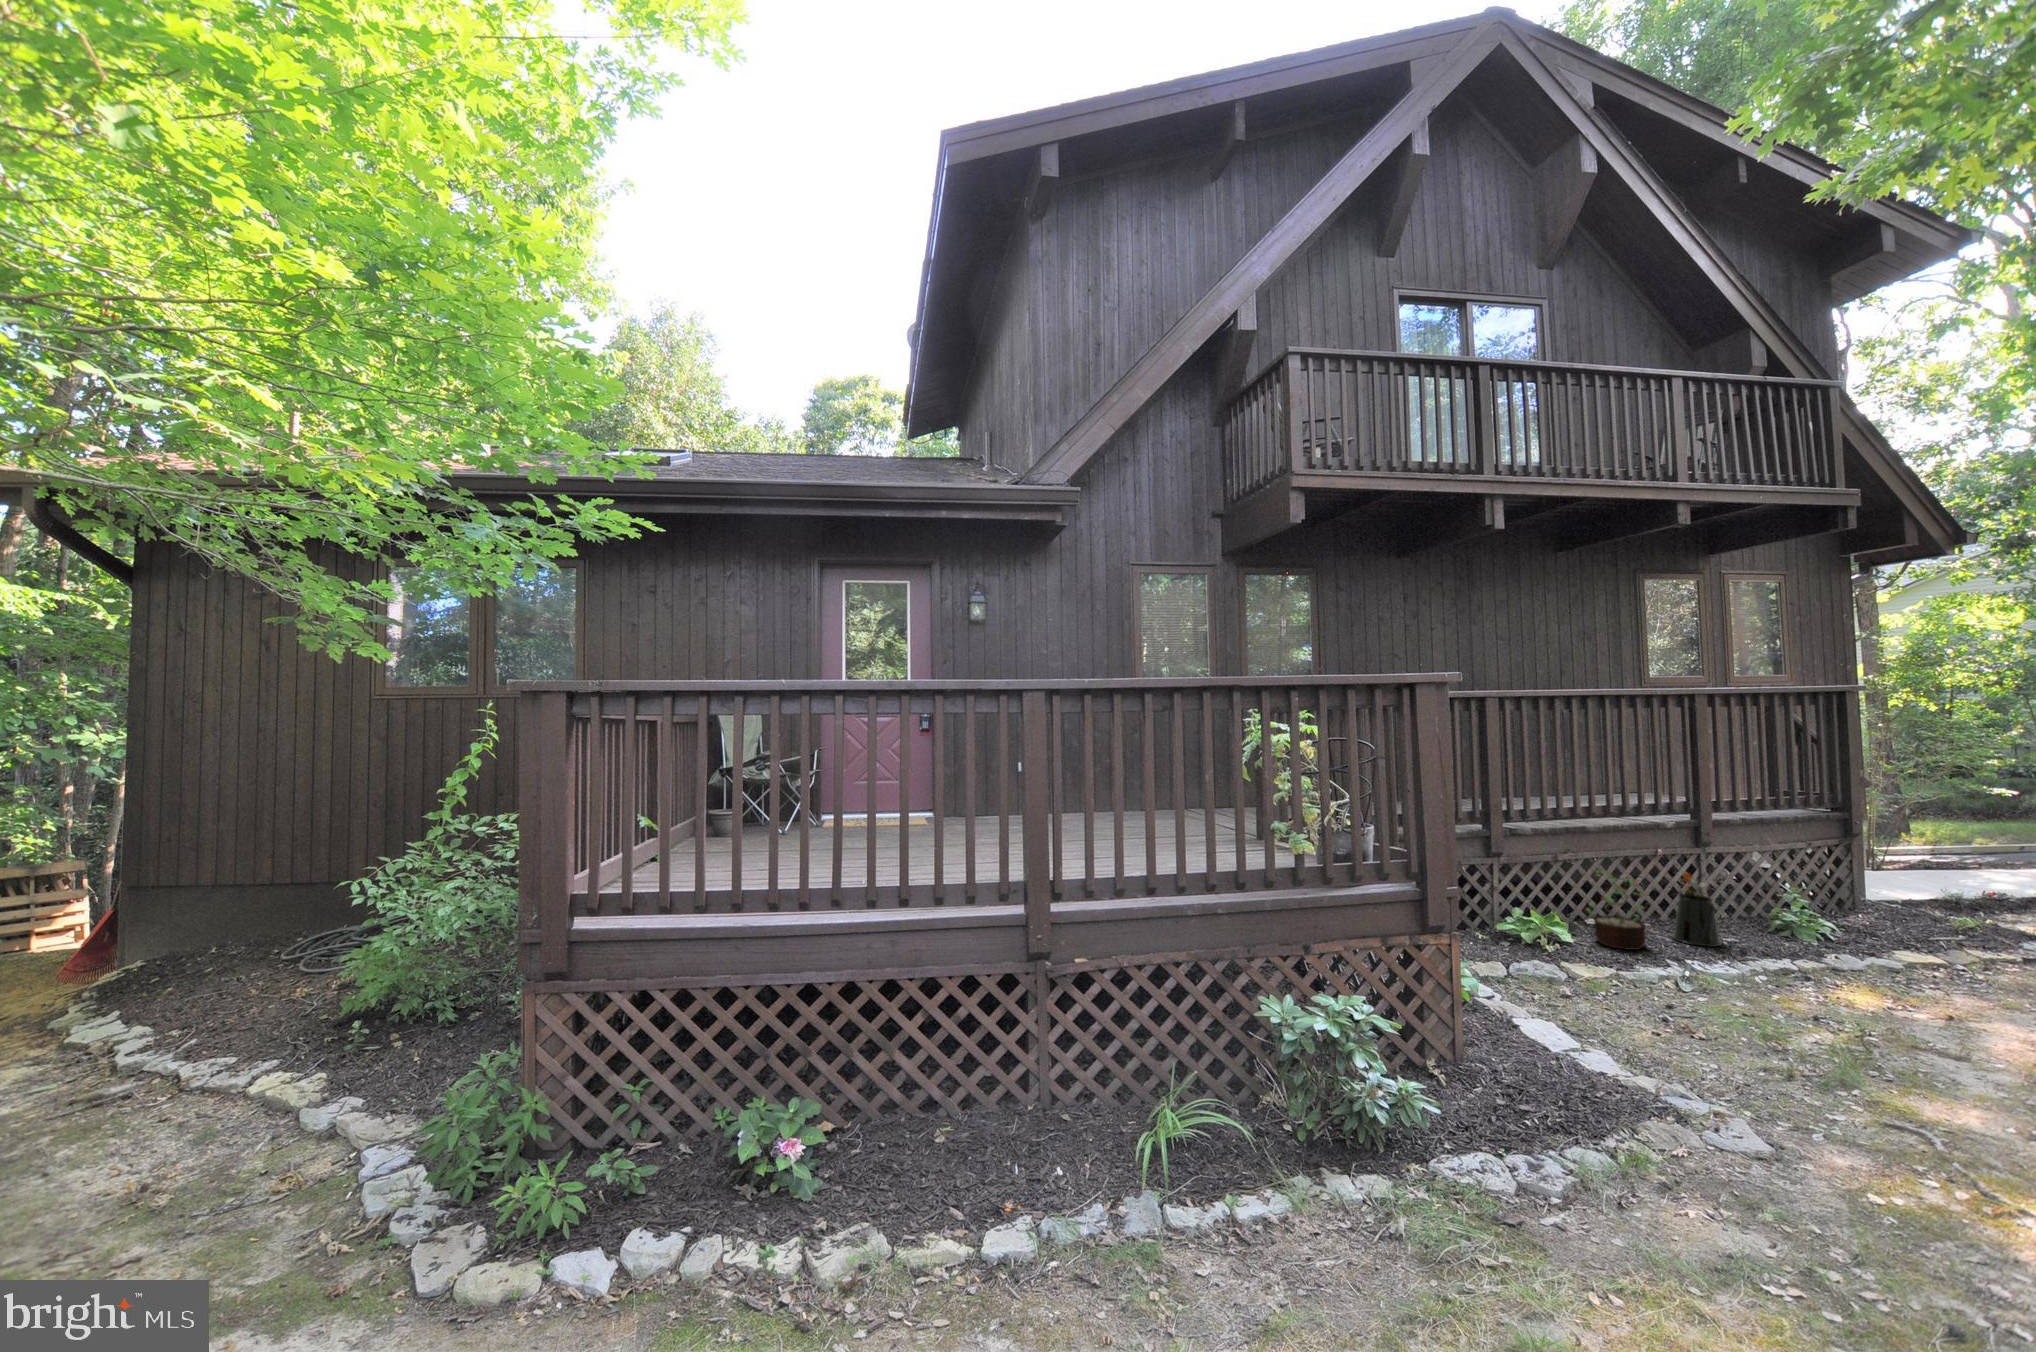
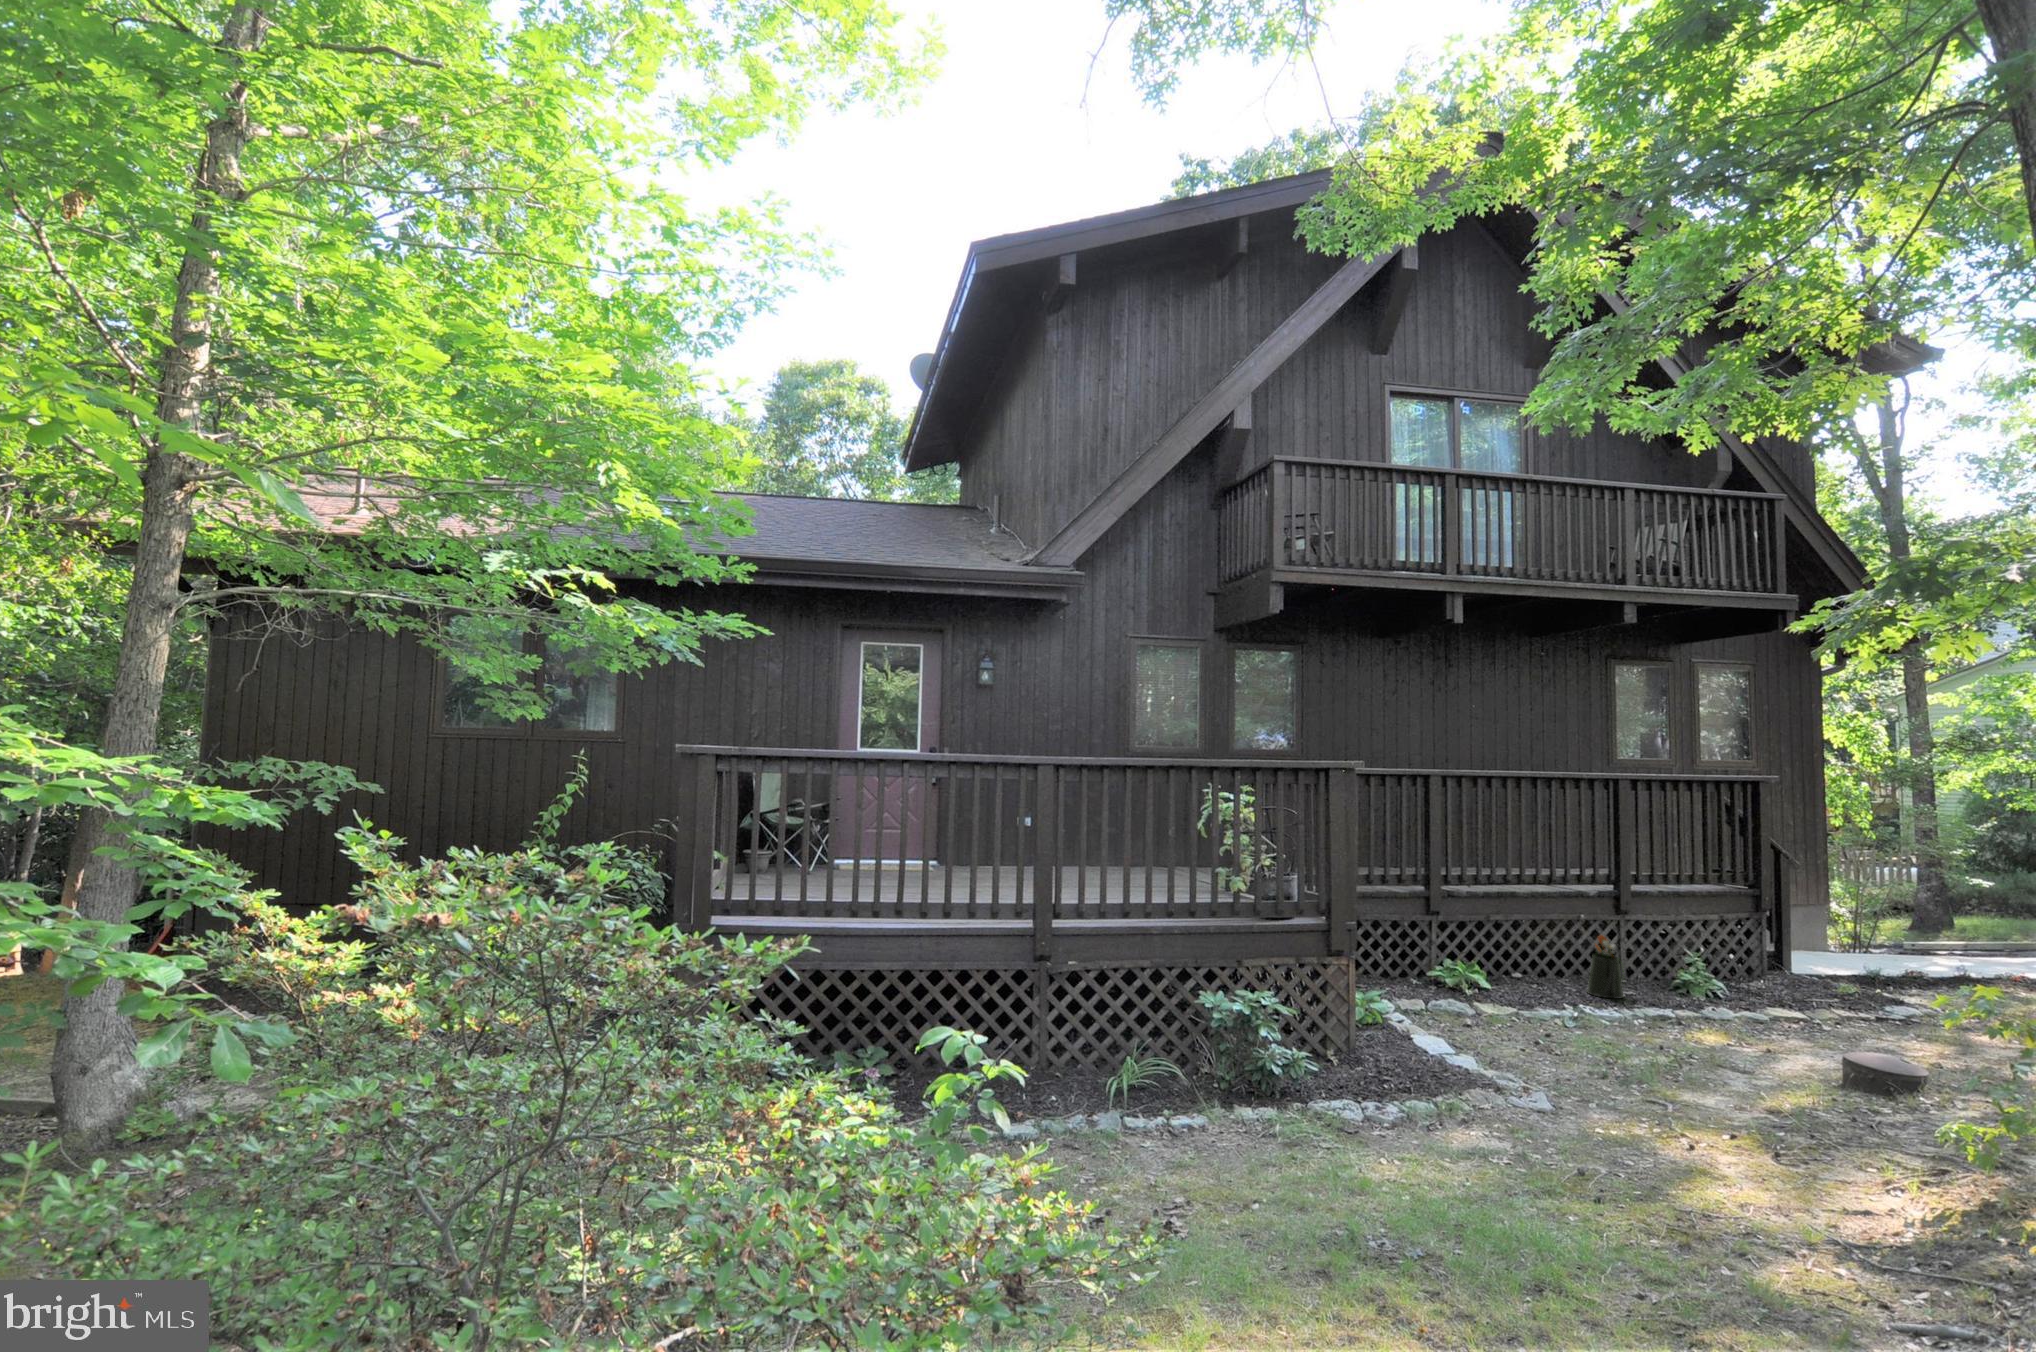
decorative plant: present [1585,869,1646,950] -> none [1509,927,1560,998]

